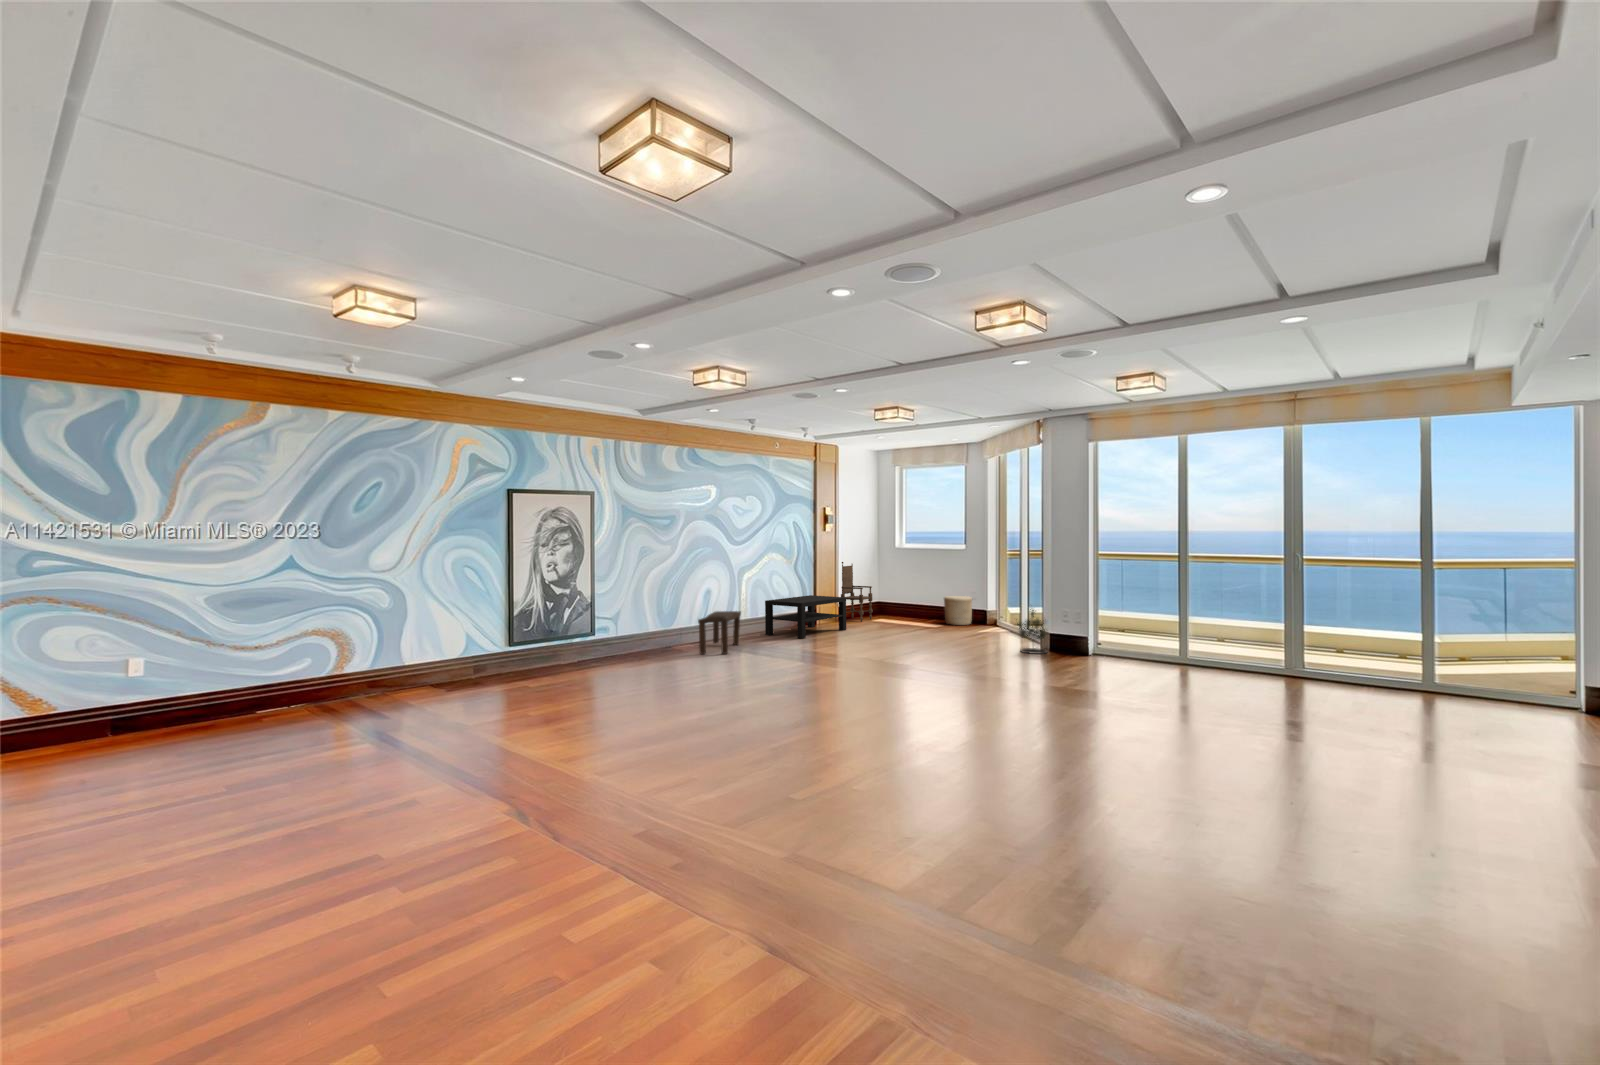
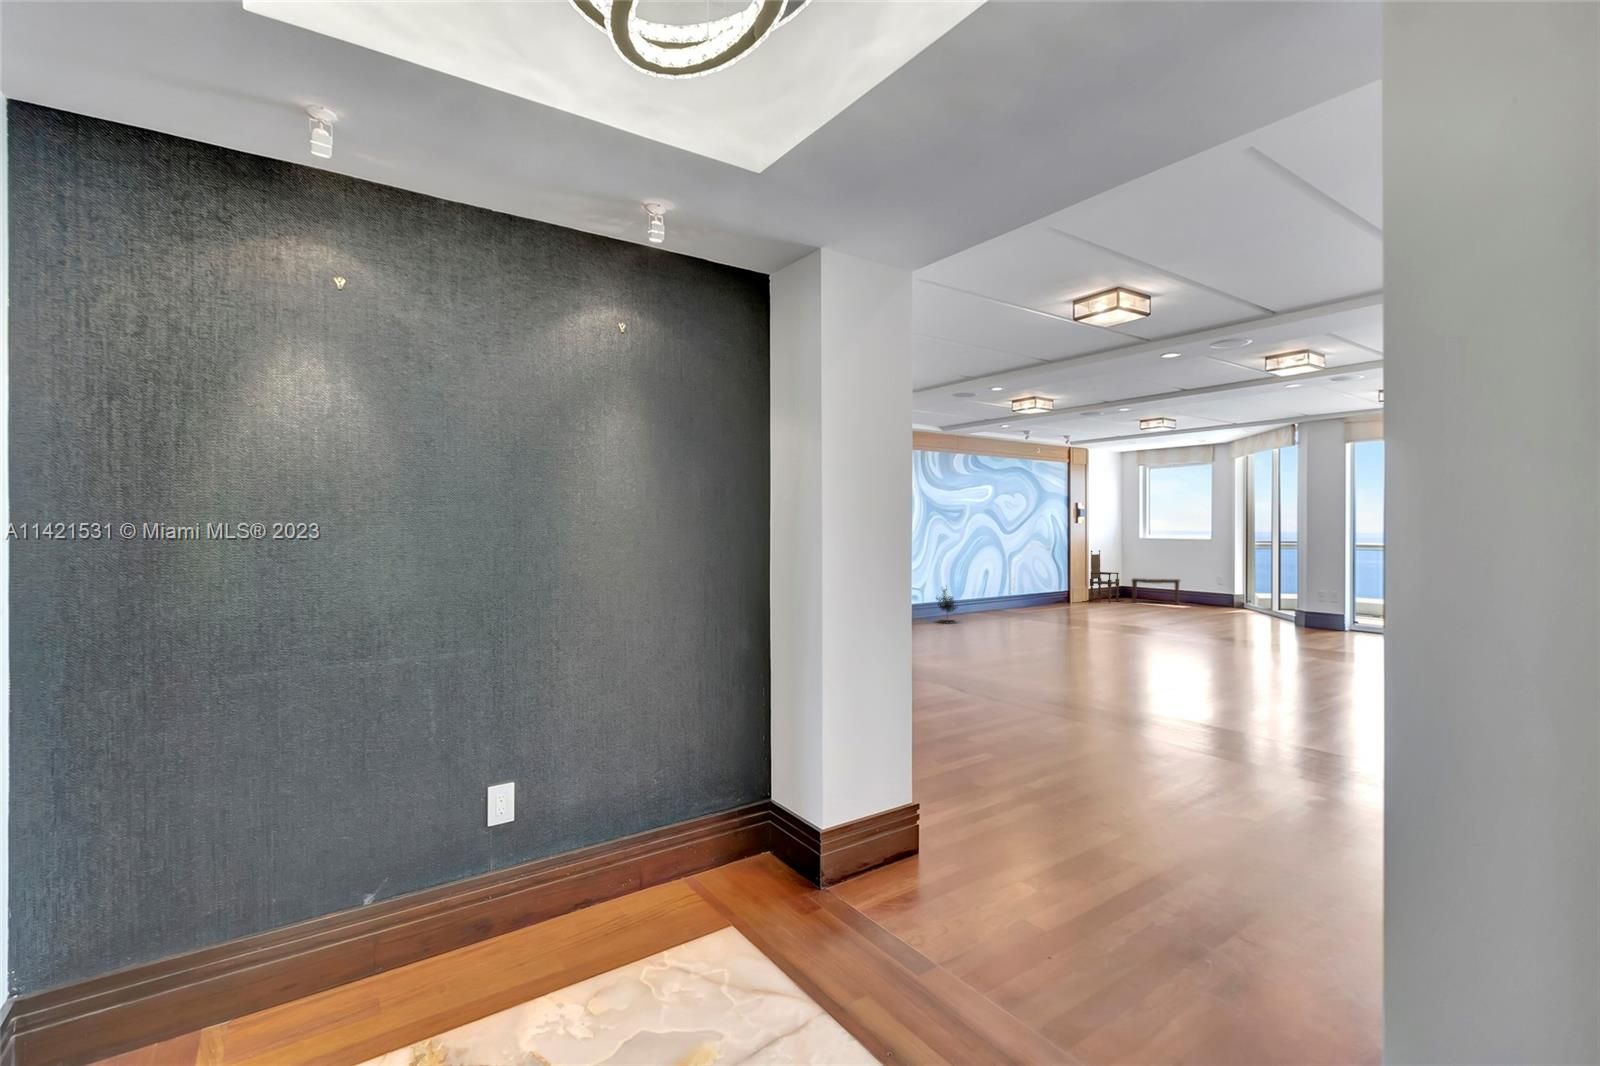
coffee table: present [765,595,846,638] -> none [1028,579,1099,613]
woven basket: present [944,596,972,625] -> none [1190,582,1219,608]
potted tree: present [1017,609,1047,654] -> present [936,589,957,623]
bench: present [698,611,741,654] -> present [1132,578,1180,604]

